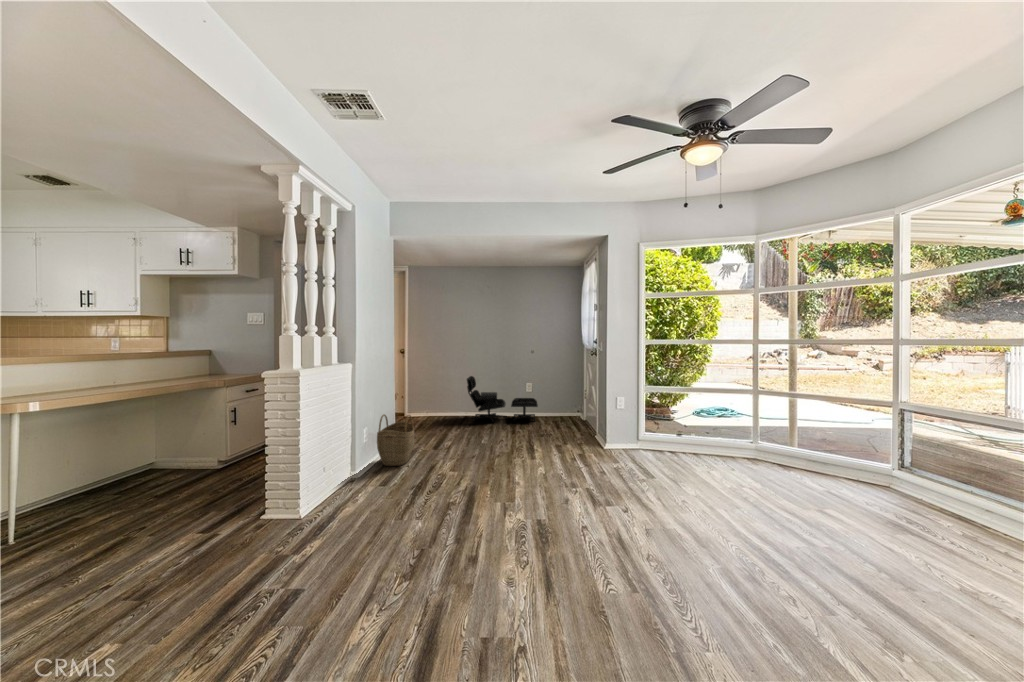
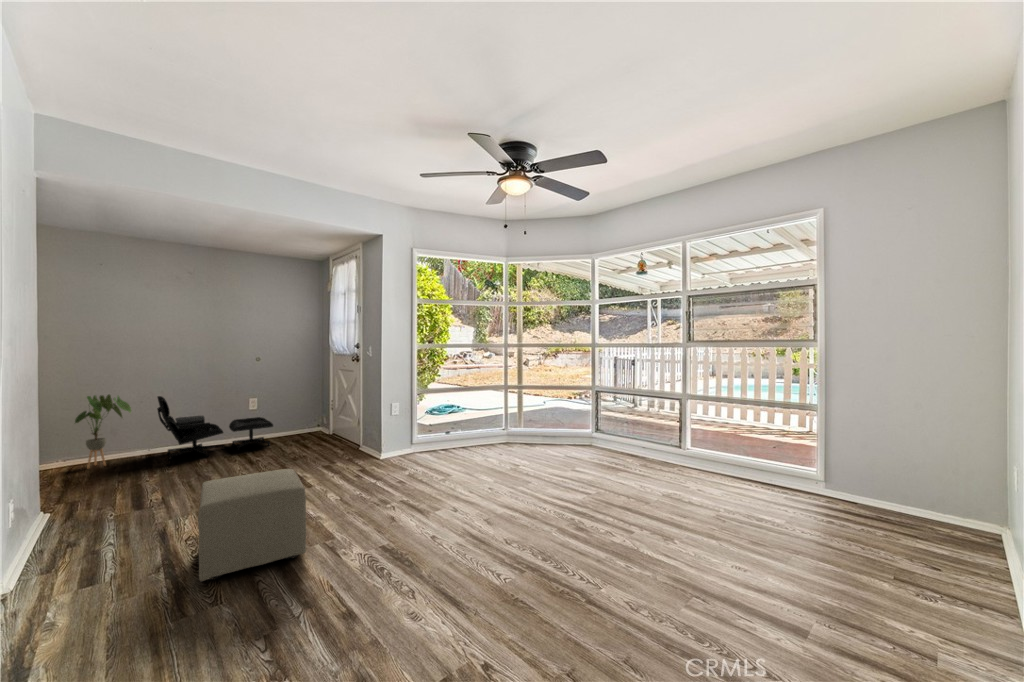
house plant: none [427,373,454,419] -> present [75,395,131,468]
woven basket: present [377,415,414,466] -> none [33,462,114,557]
ottoman: none [420,436,496,507] -> present [198,469,306,581]

